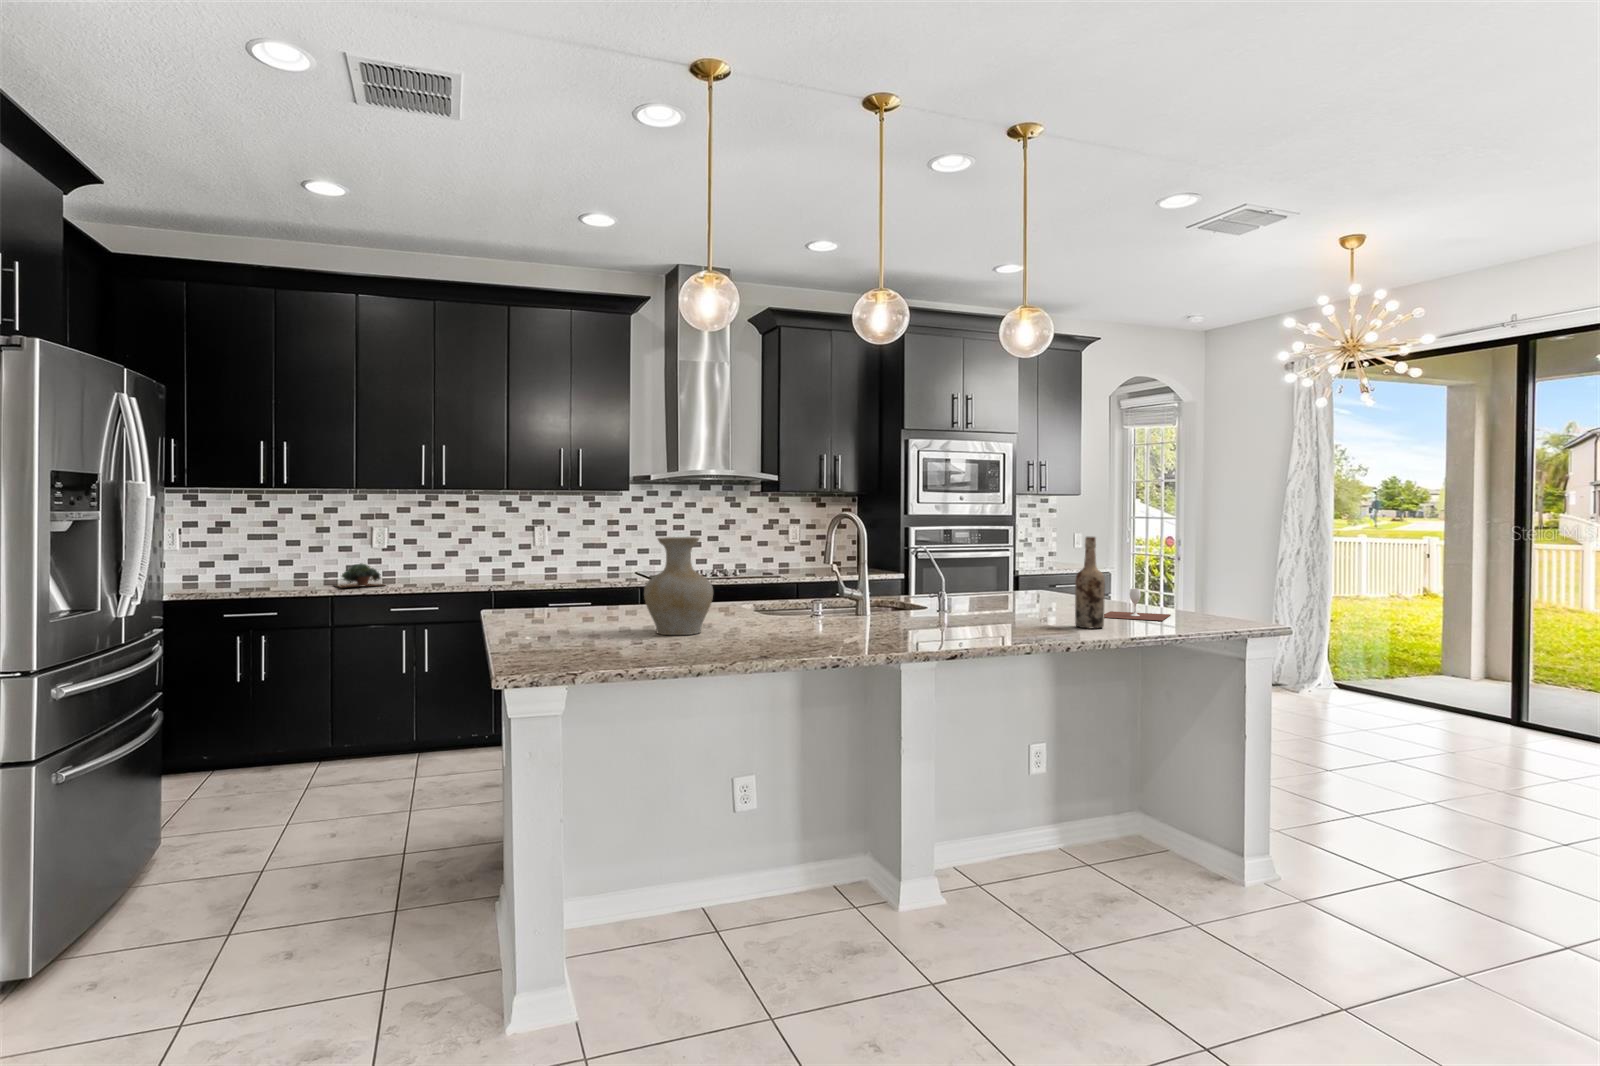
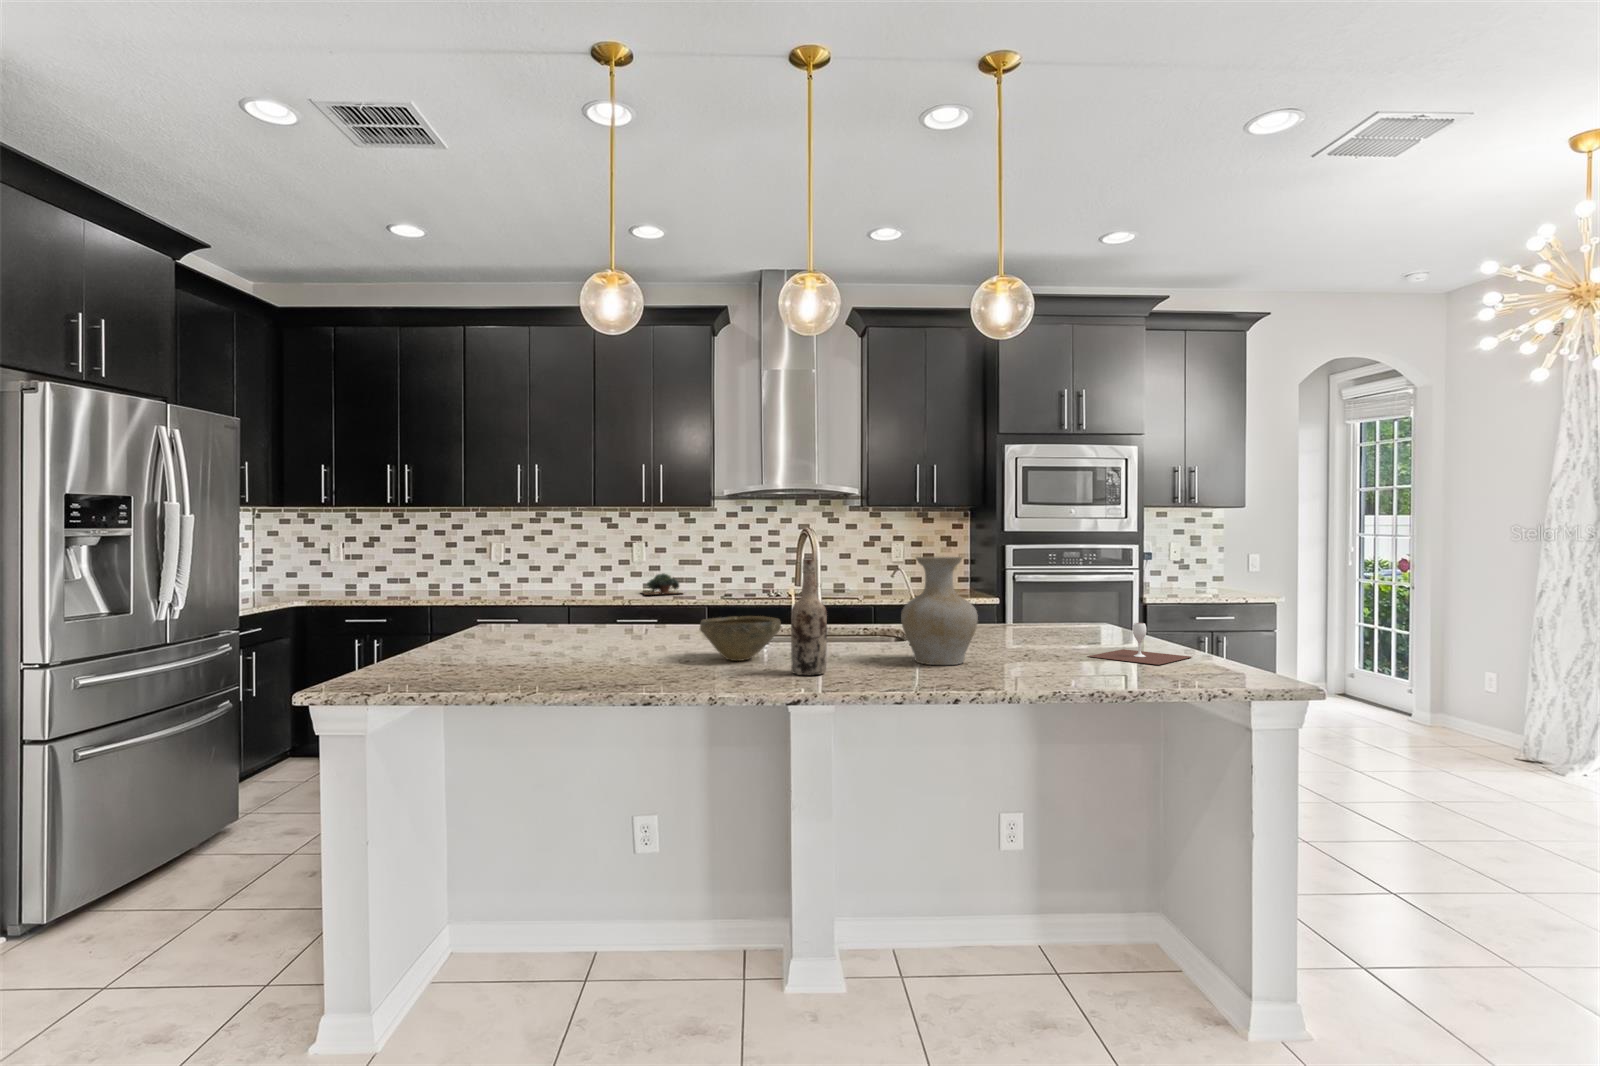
vase: present [644,537,713,635] -> present [901,557,978,665]
wine bottle: present [1075,537,1105,628] -> present [791,559,827,675]
succulent plant: present [335,564,383,587] -> present [643,573,681,595]
bowl: none [803,591,877,631] -> present [700,616,781,661]

